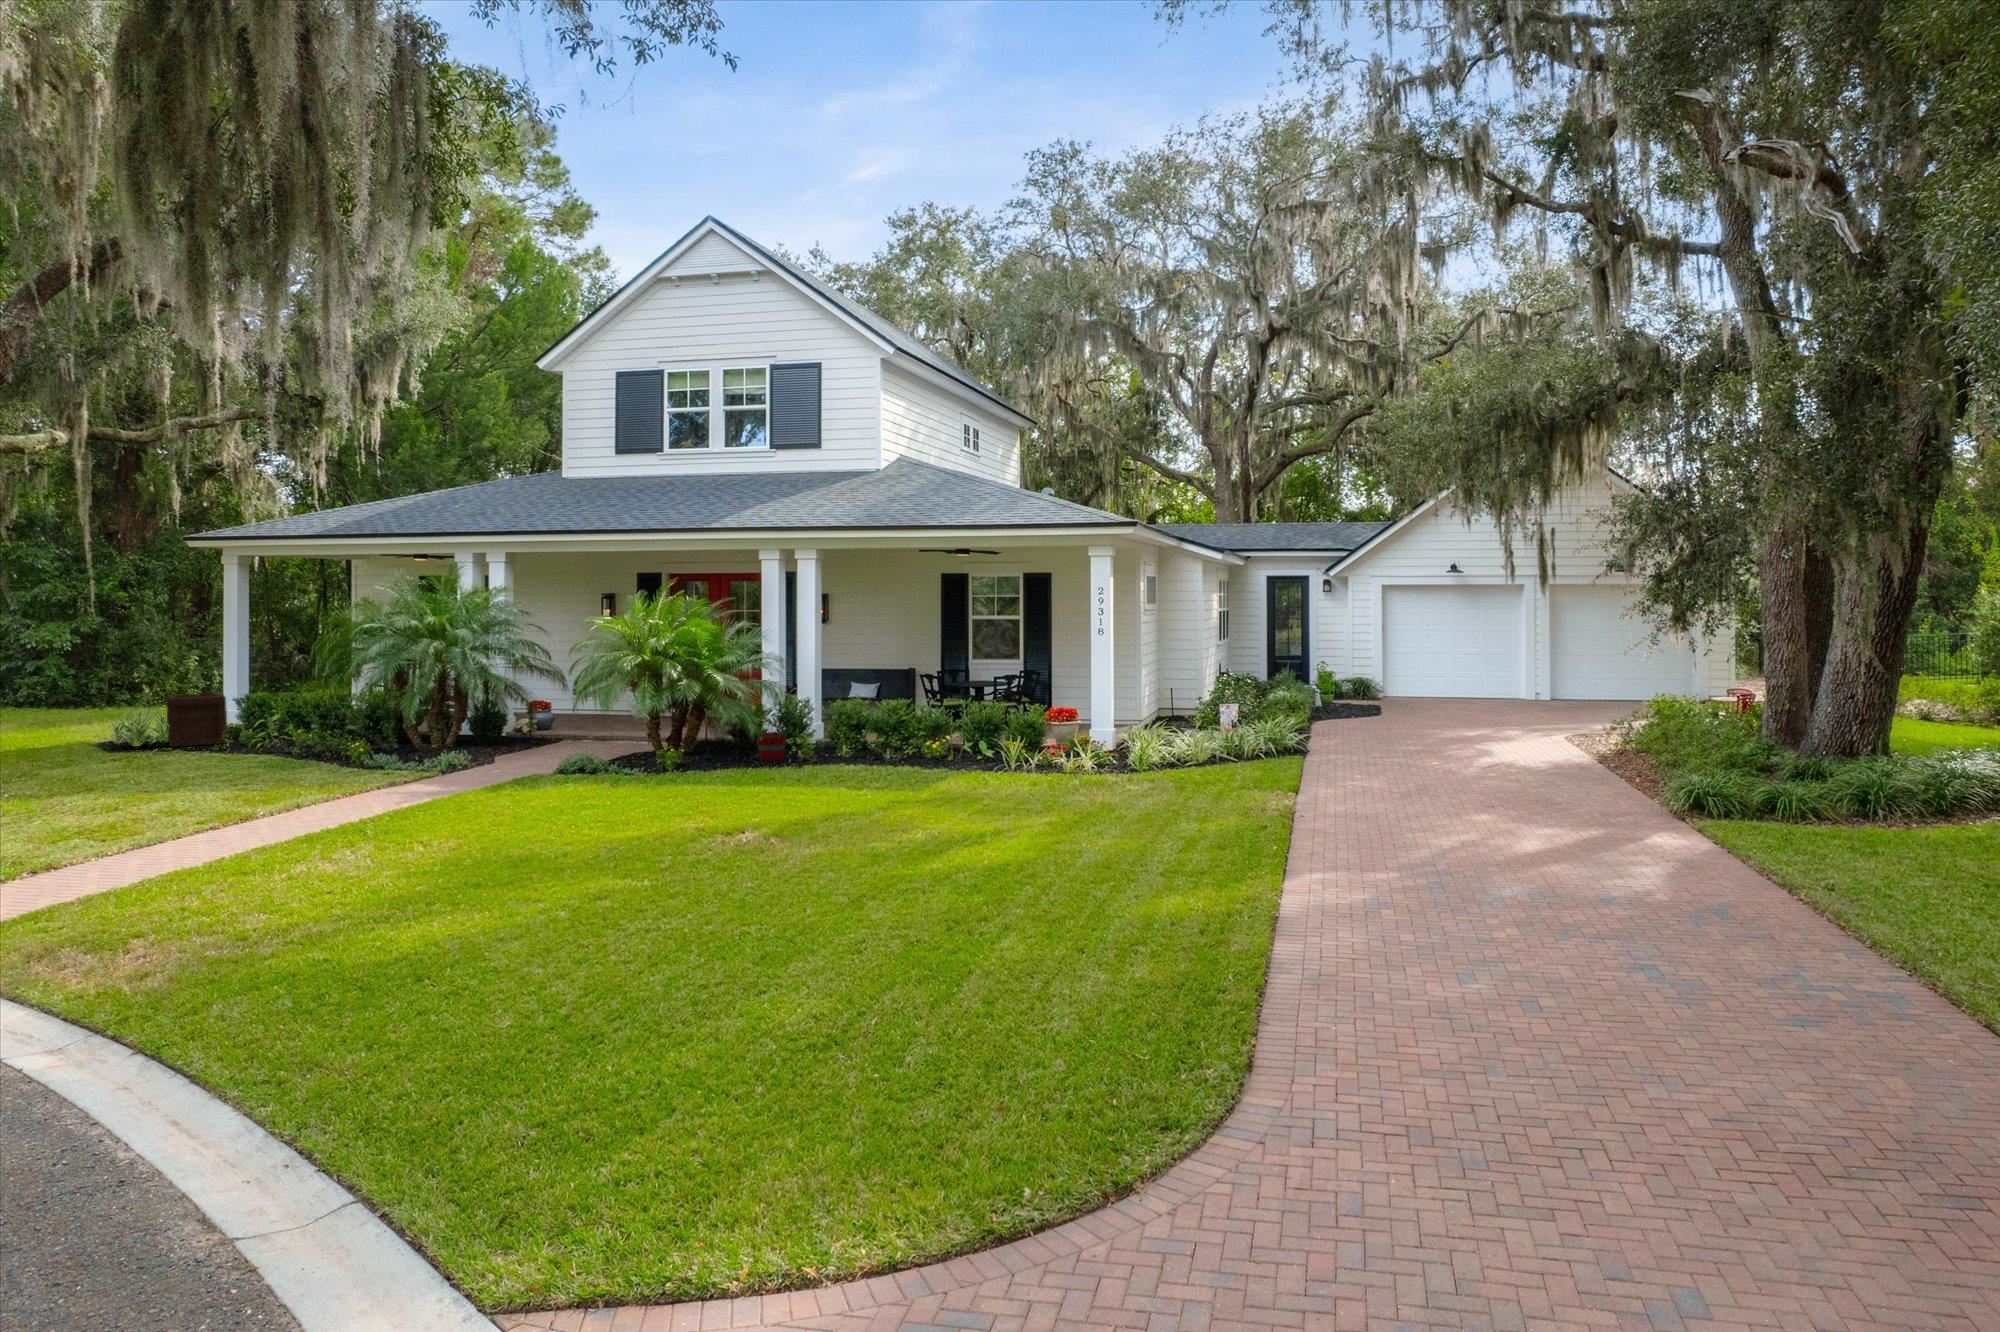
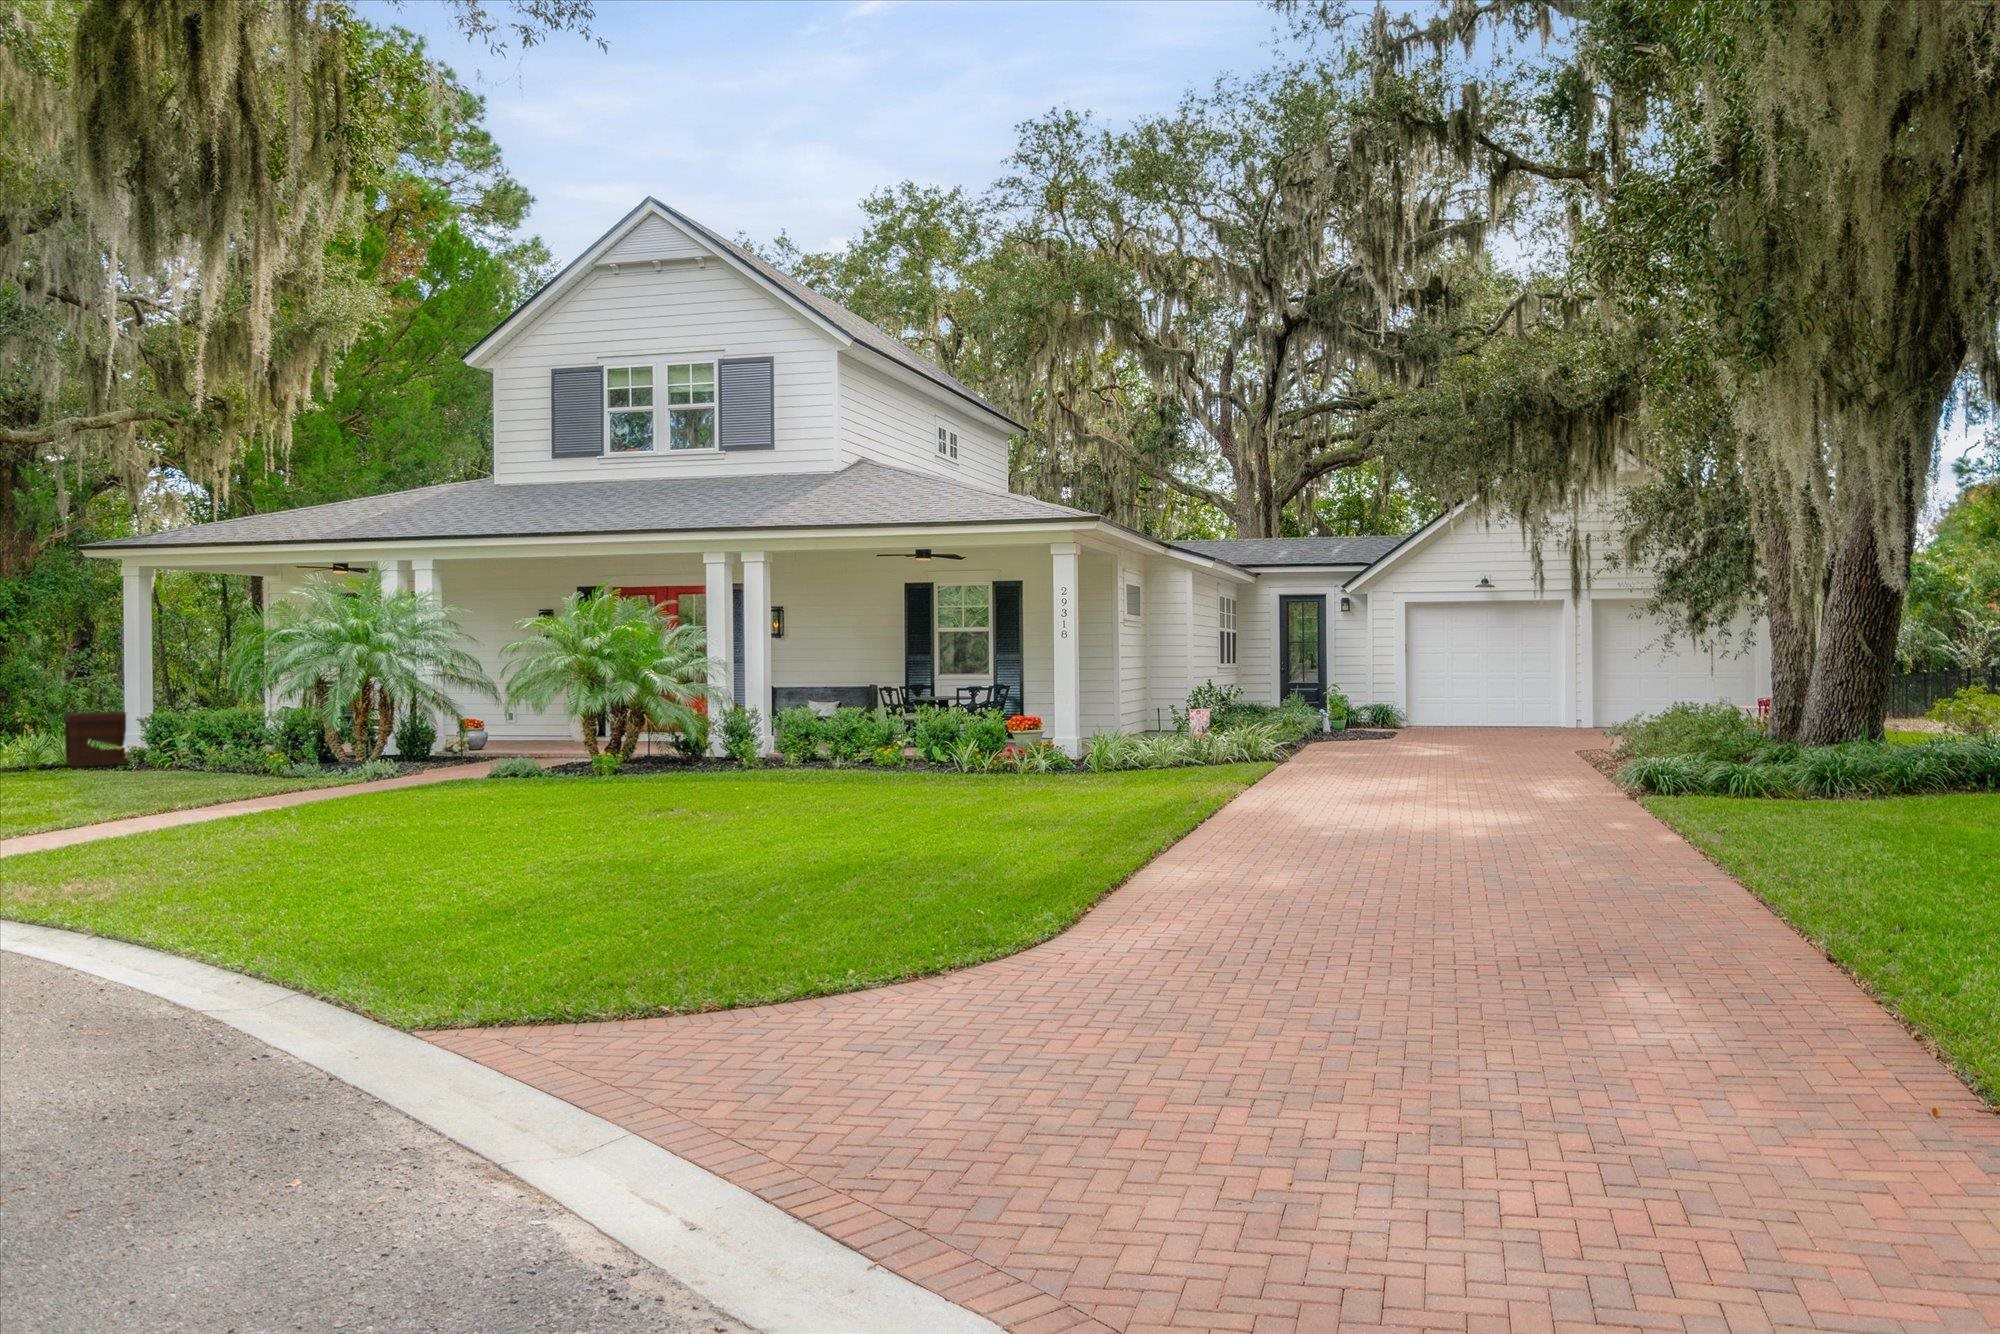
bucket: present [757,732,786,761] -> none [695,743,730,773]

